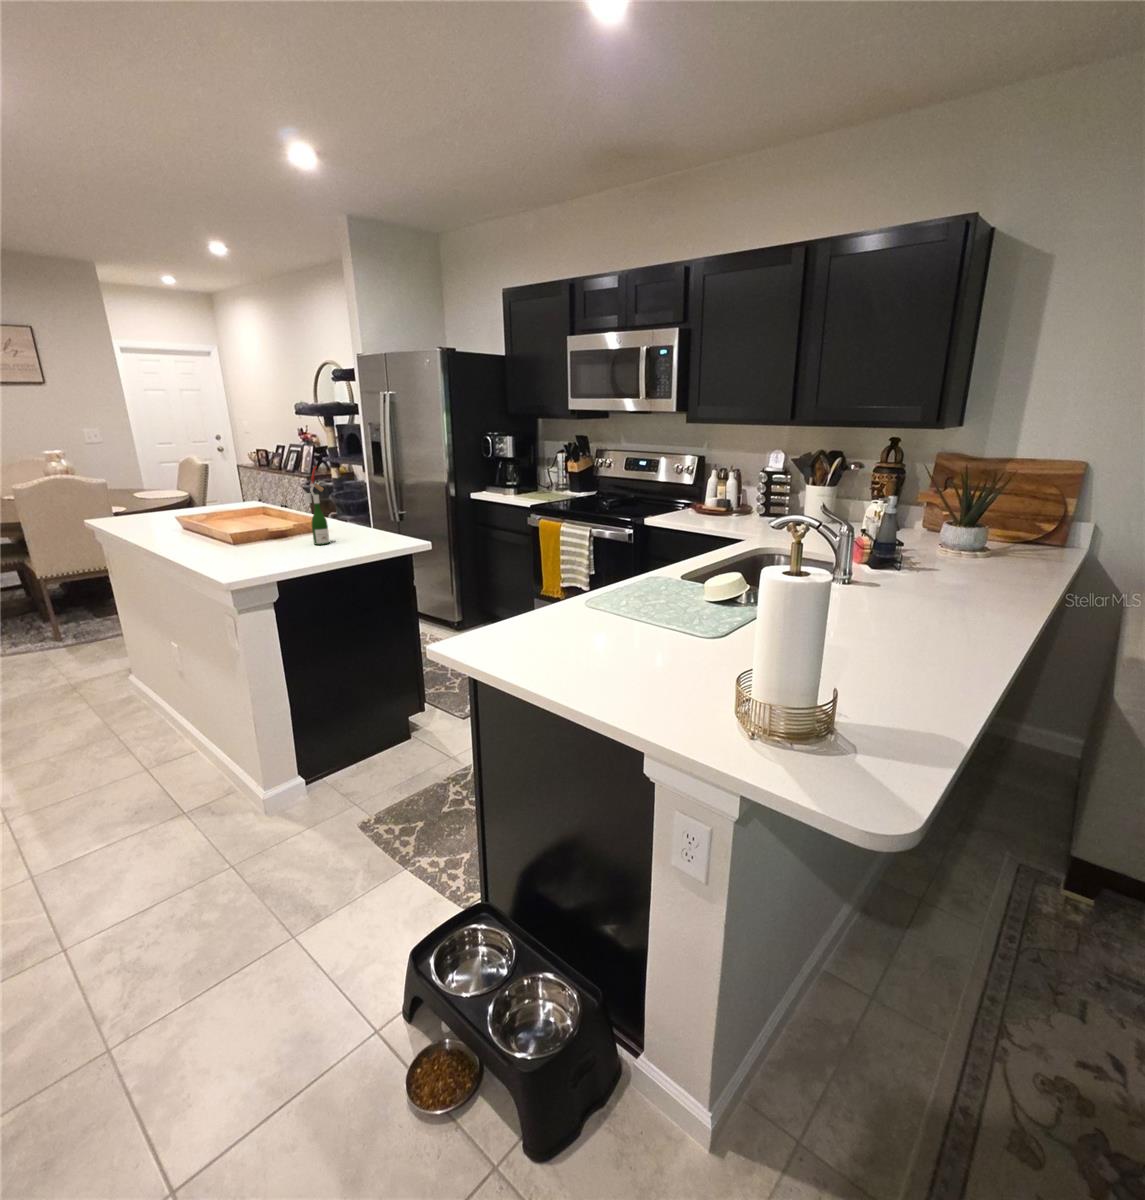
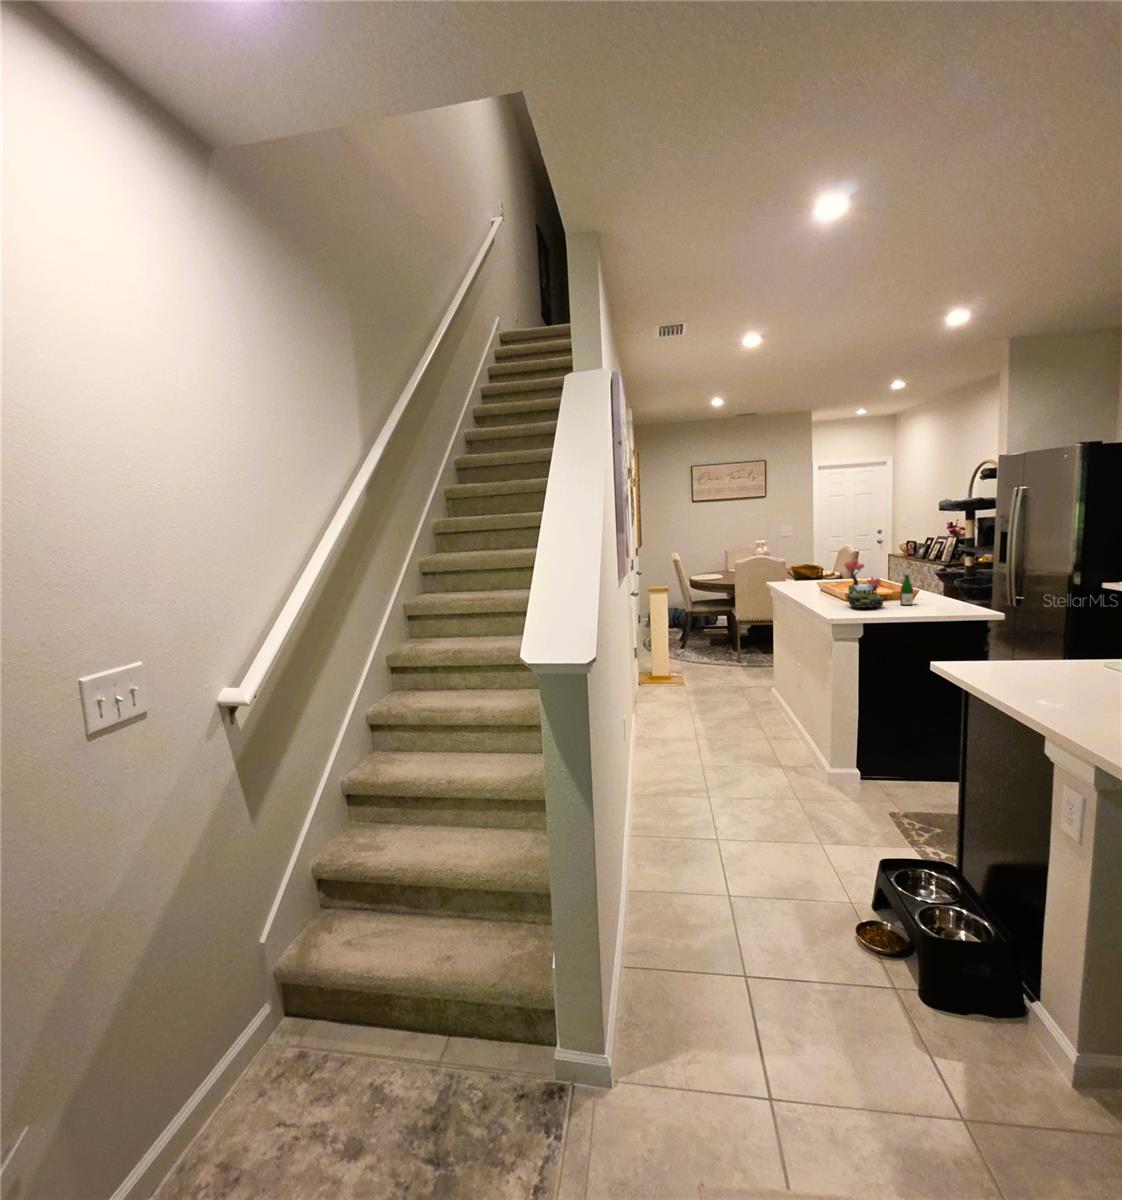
plant: none [227,485,295,558] -> present [844,560,884,608]

